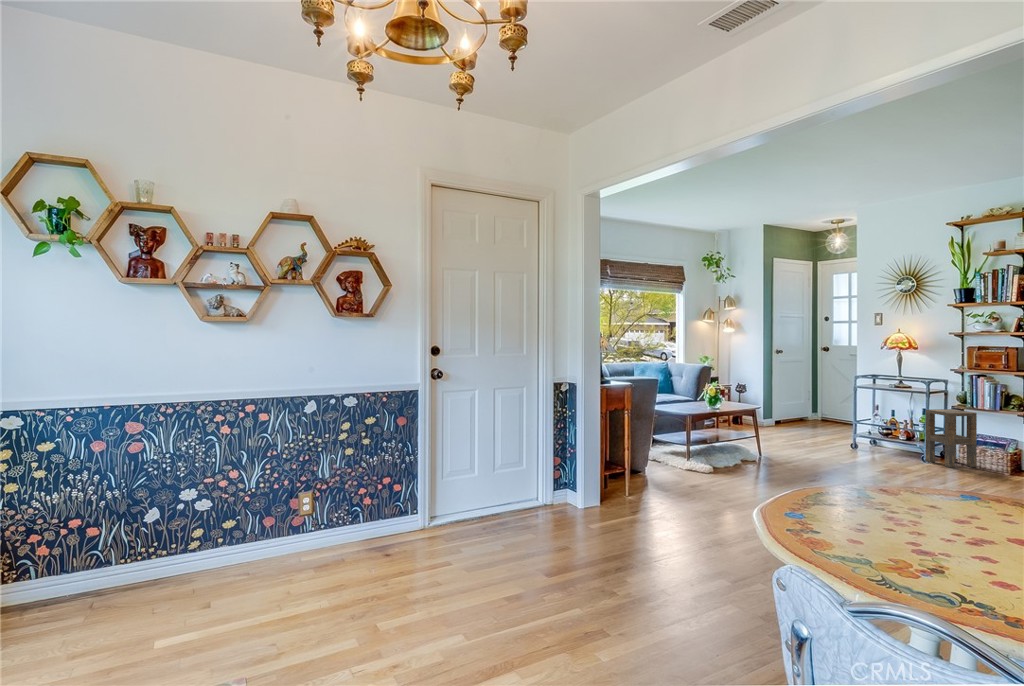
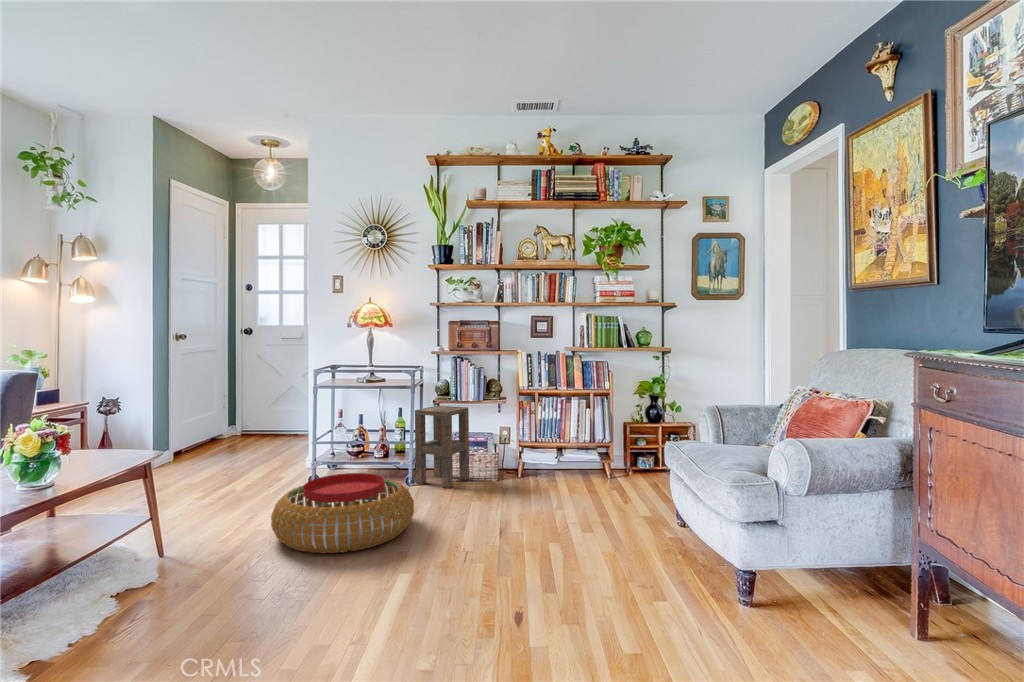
pouf: none [808,437,899,476] -> present [271,473,414,553]

